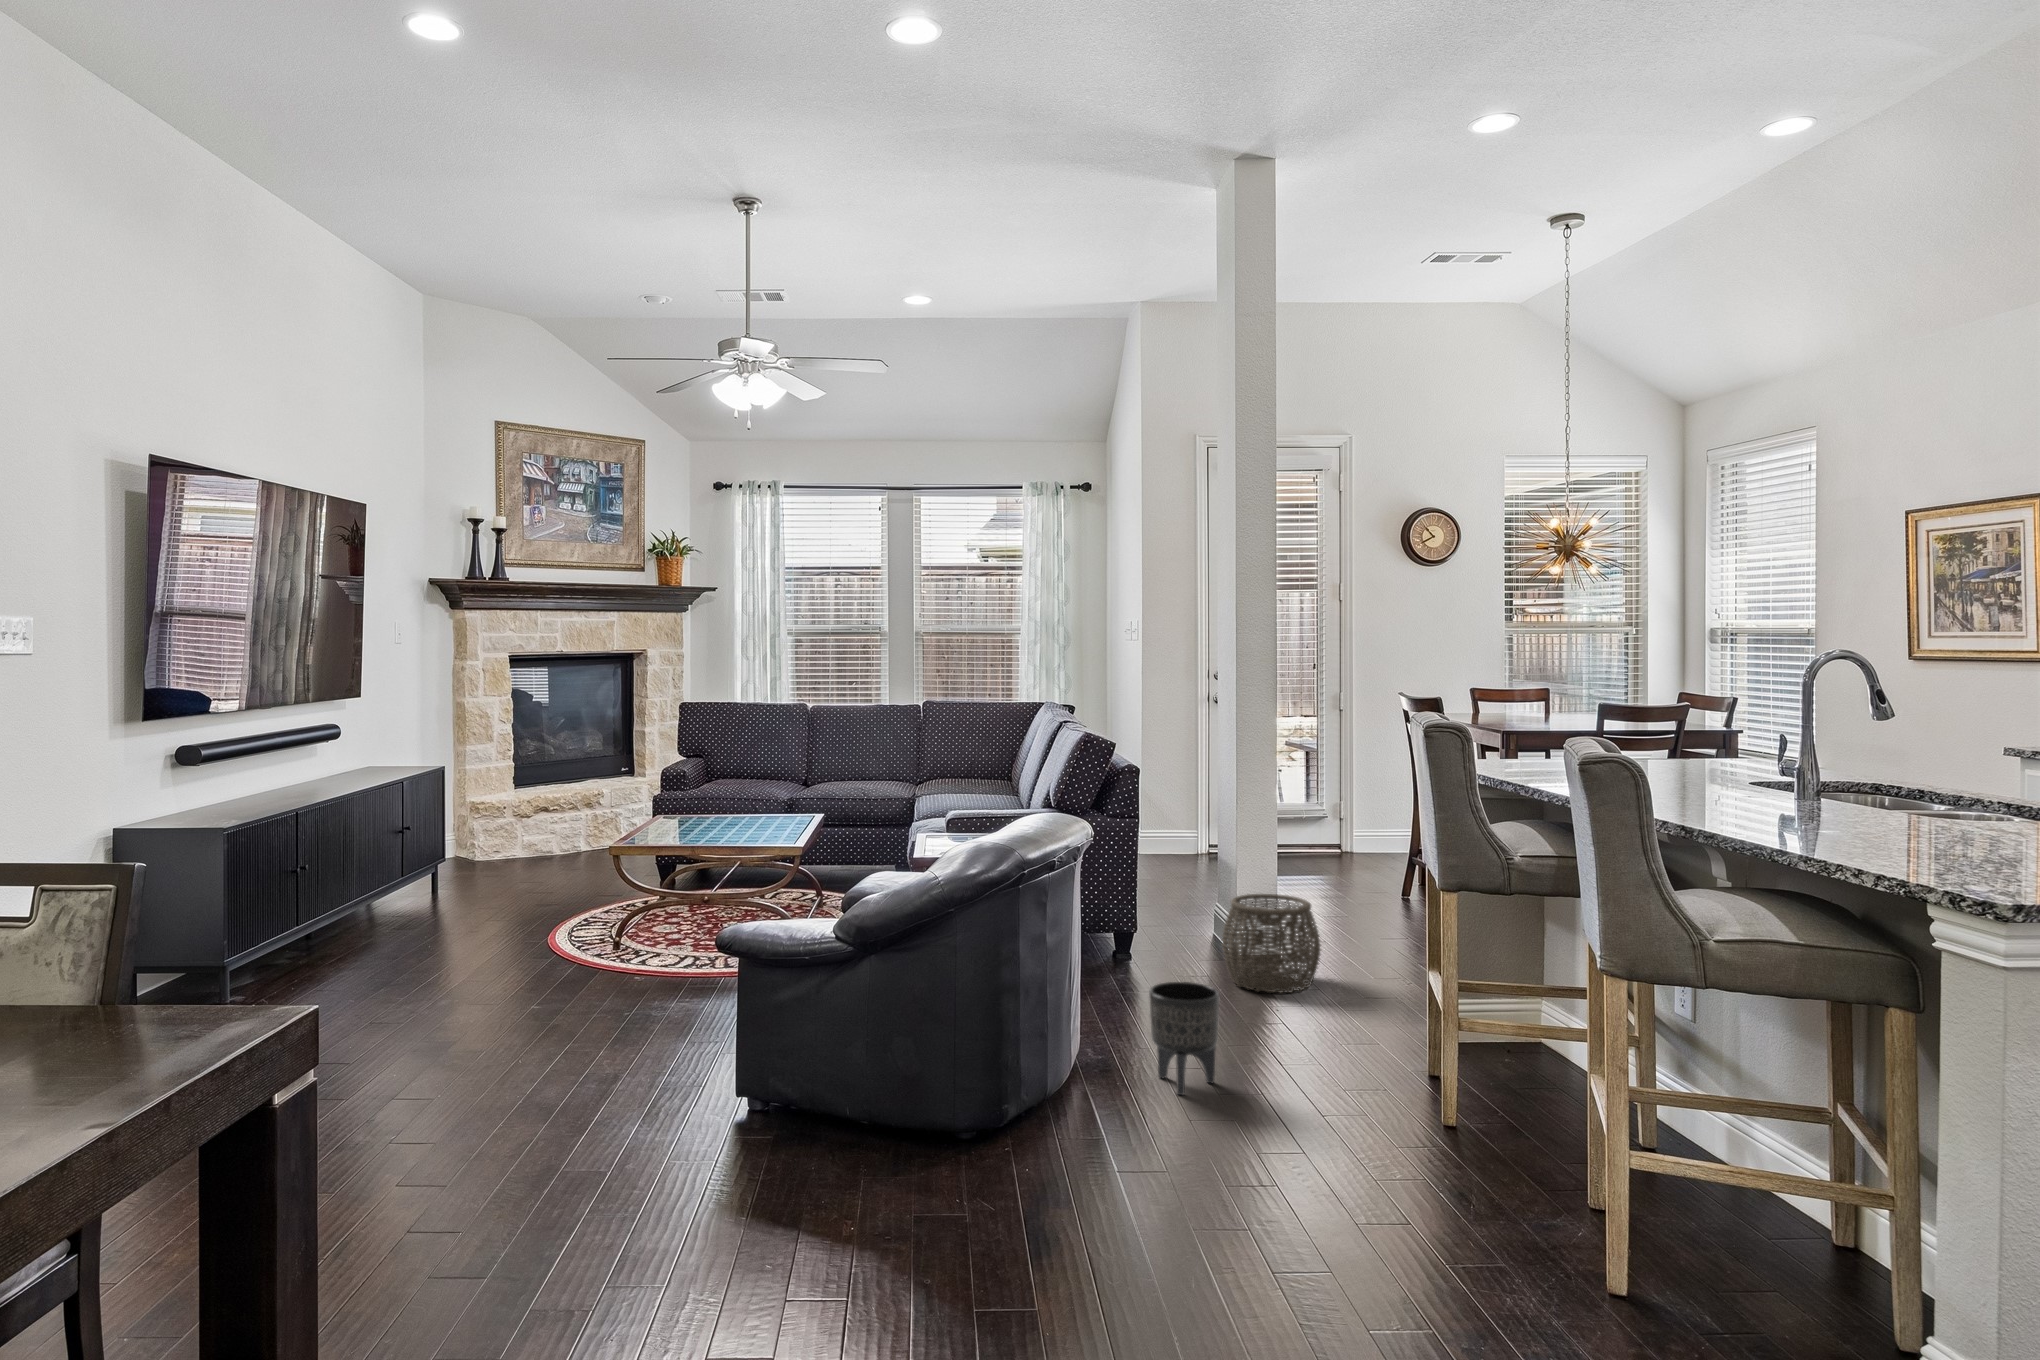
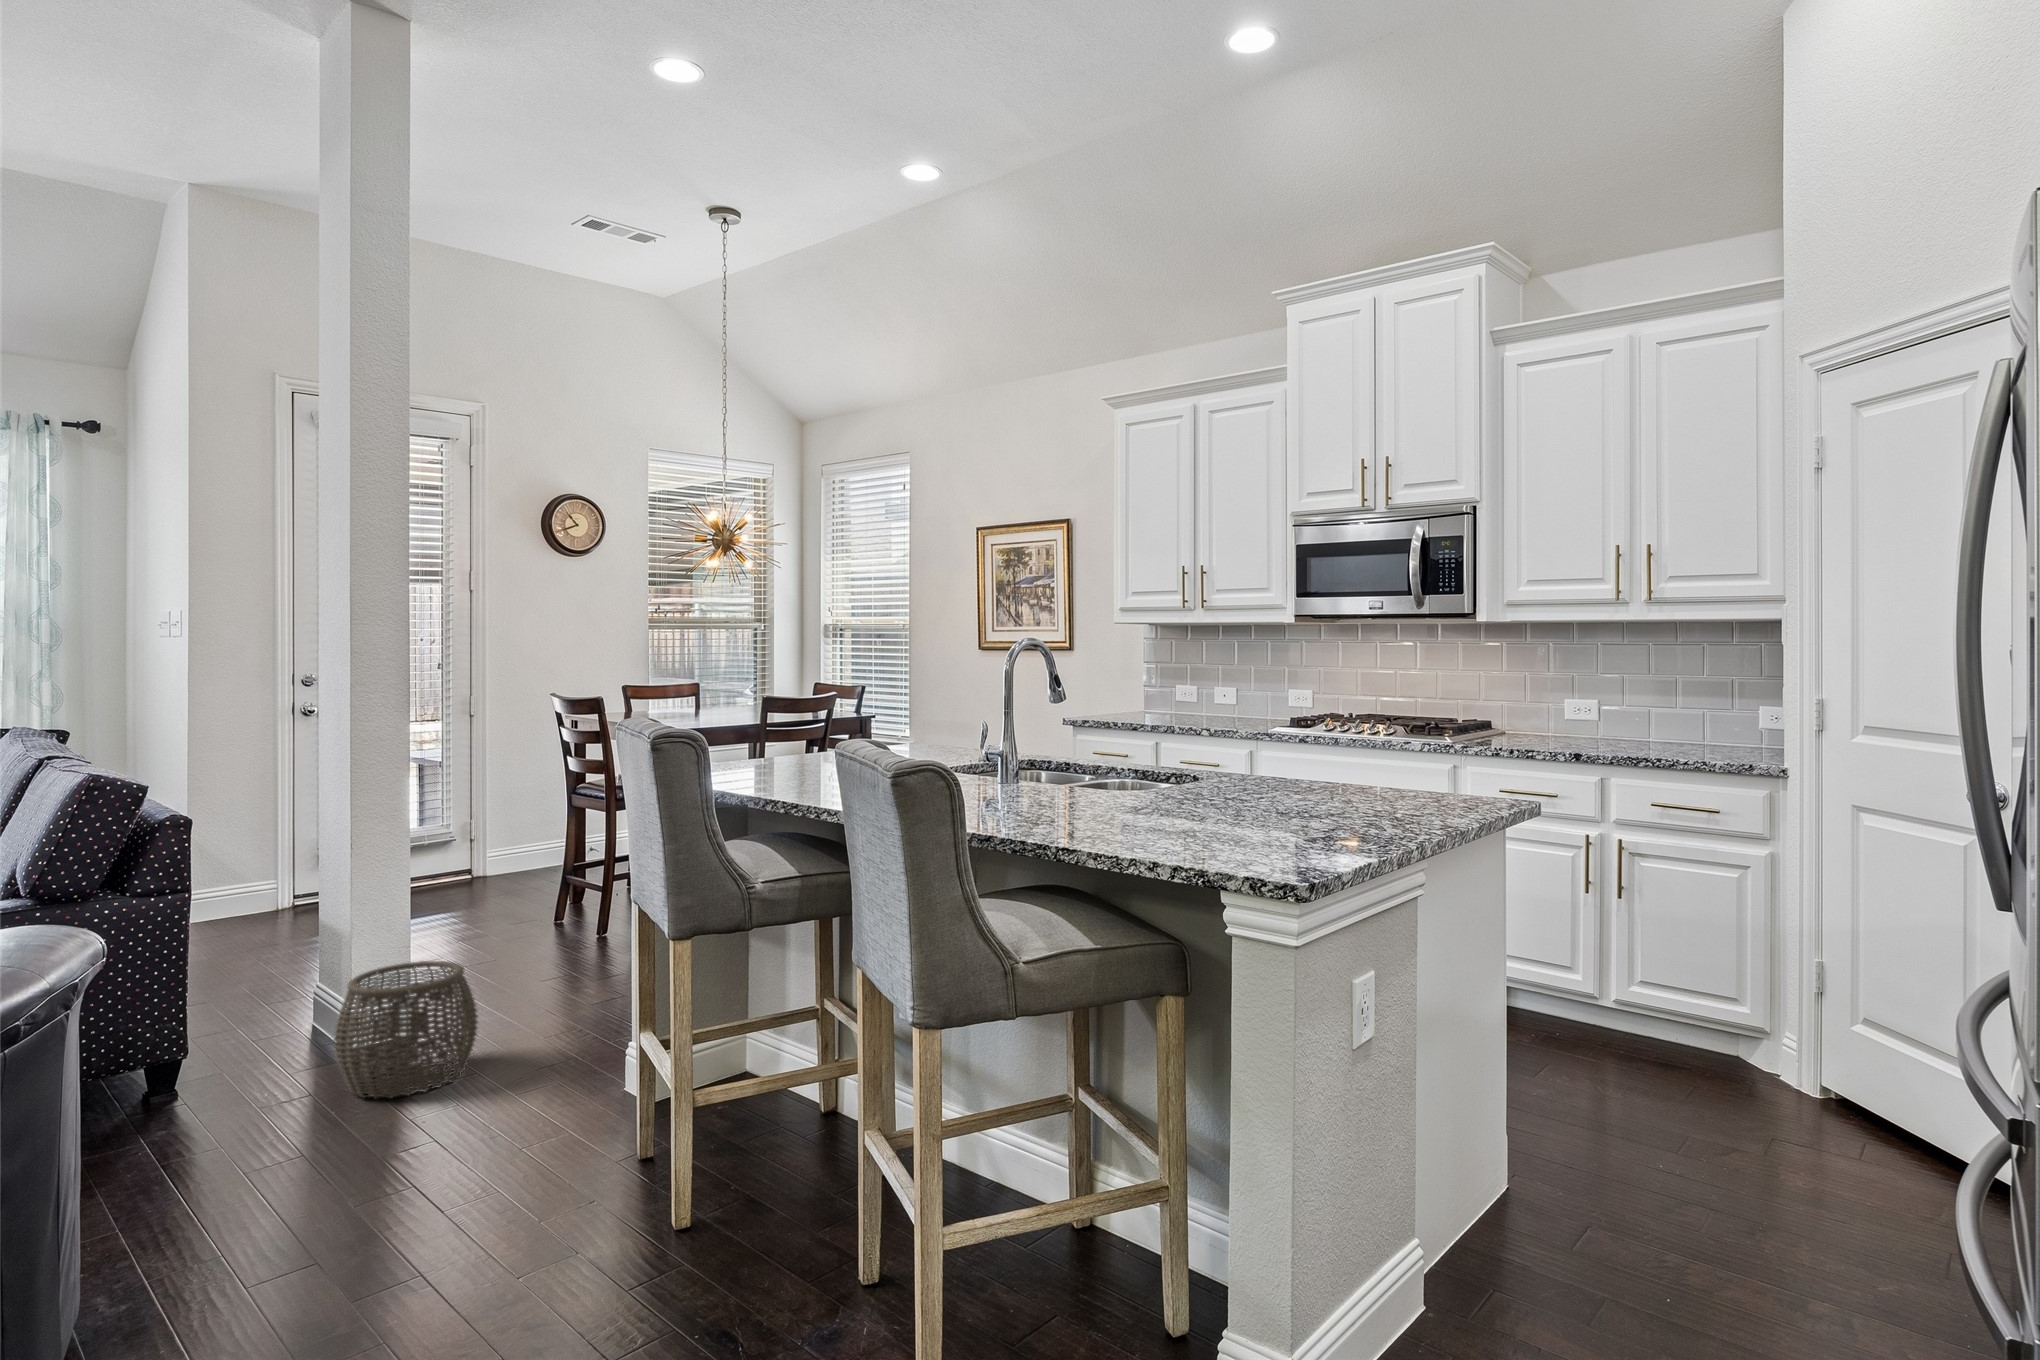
planter: present [1149,982,1219,1095] -> none [231,1133,354,1316]

